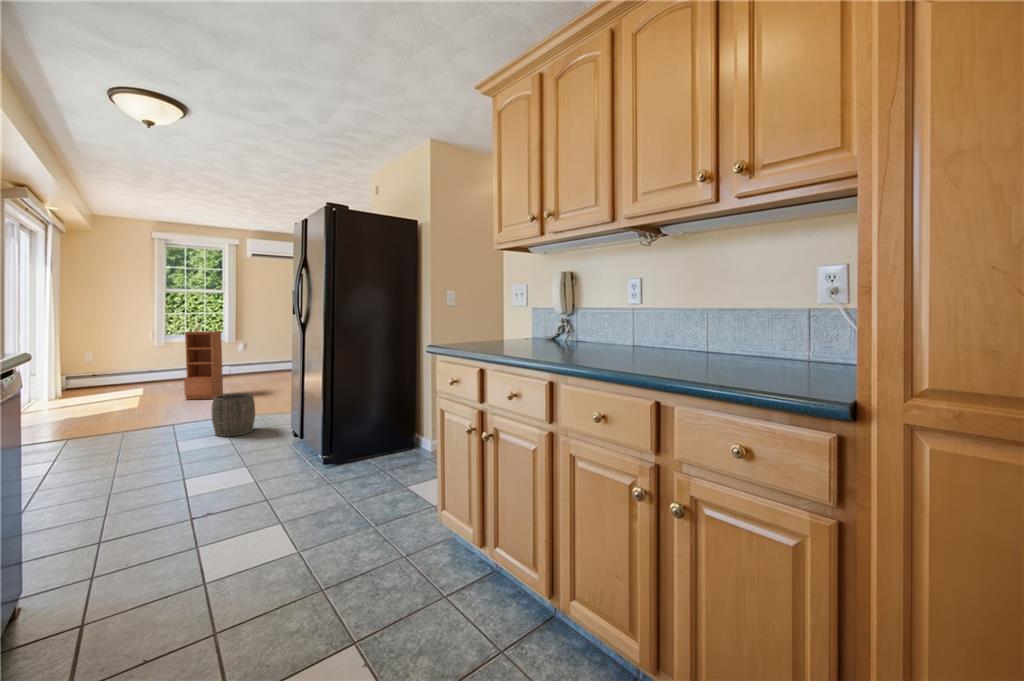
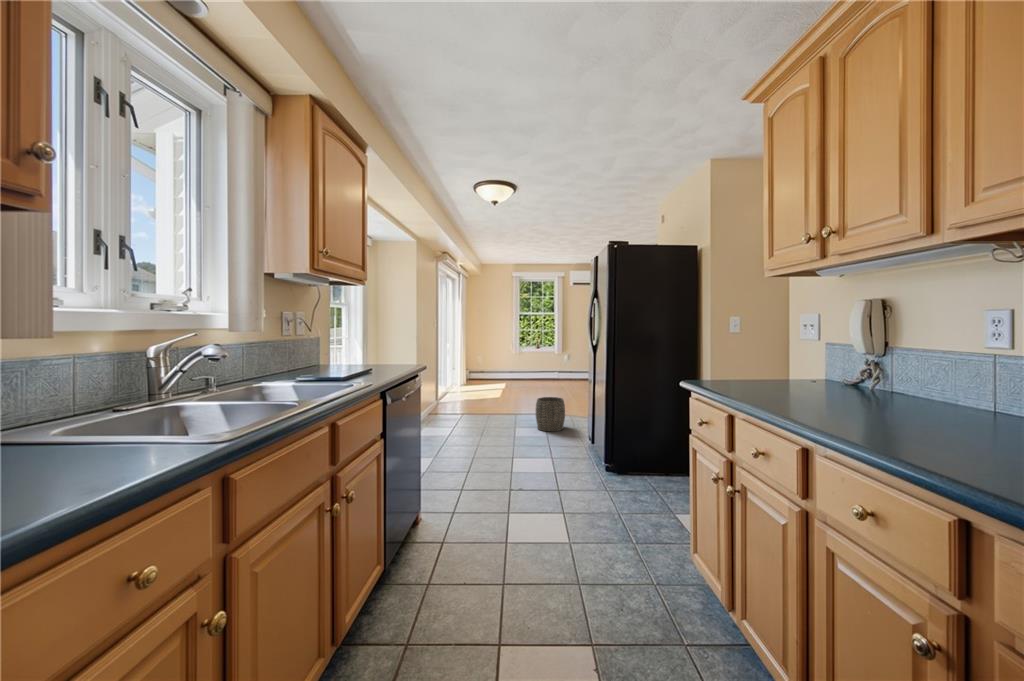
bookcase: present [184,331,223,400] -> none [526,344,551,397]

